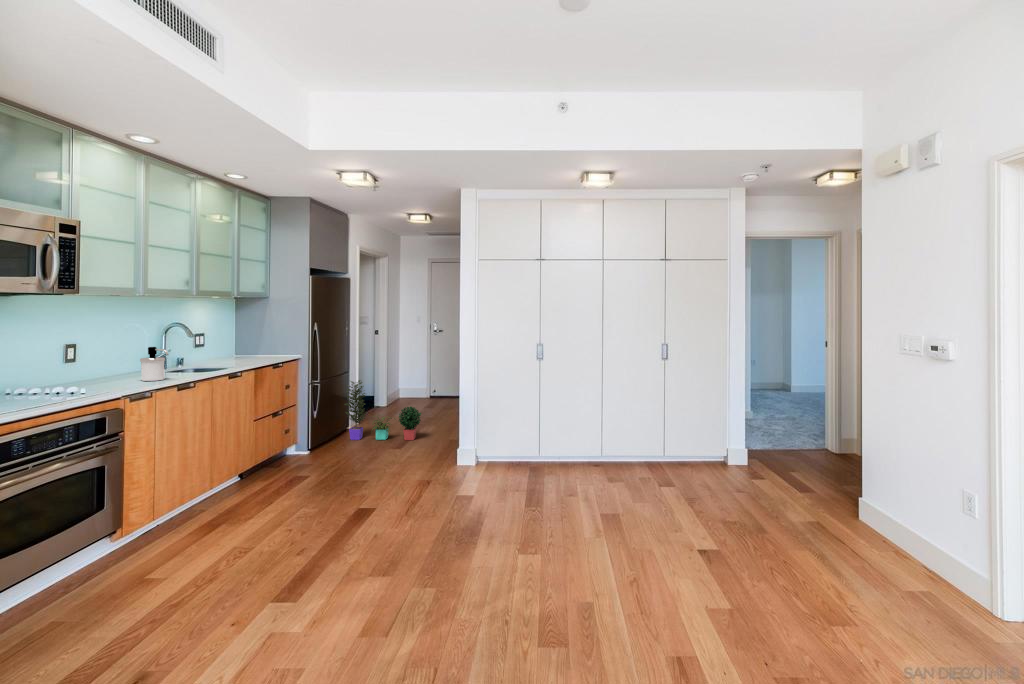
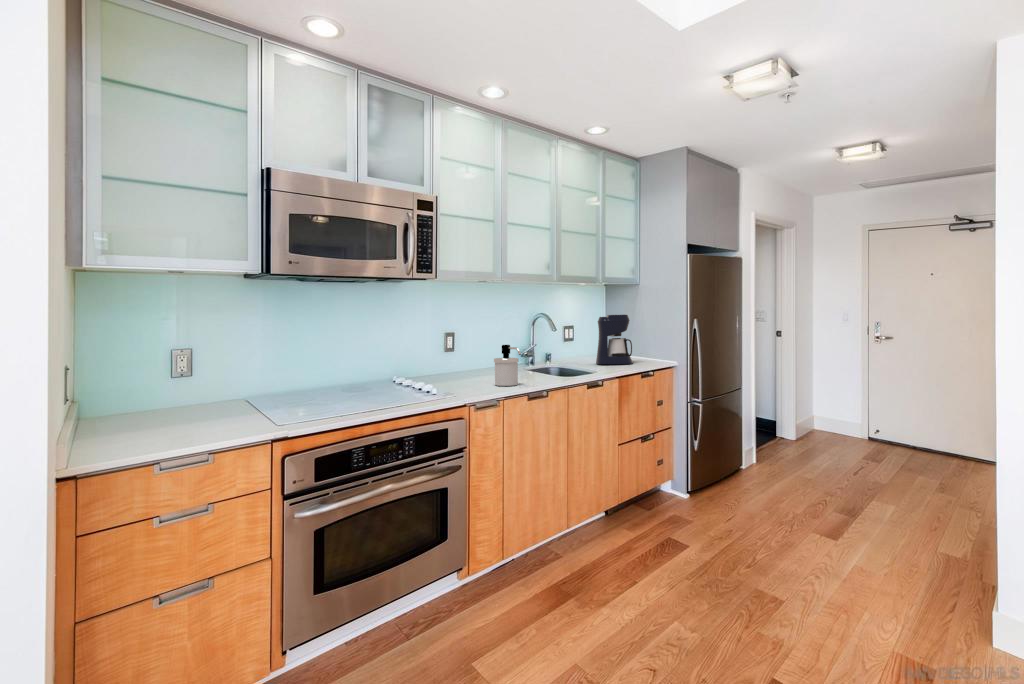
coffee maker: none [231,319,264,359] -> present [596,315,633,364]
potted plant: present [345,380,421,440] -> none [735,399,861,499]

